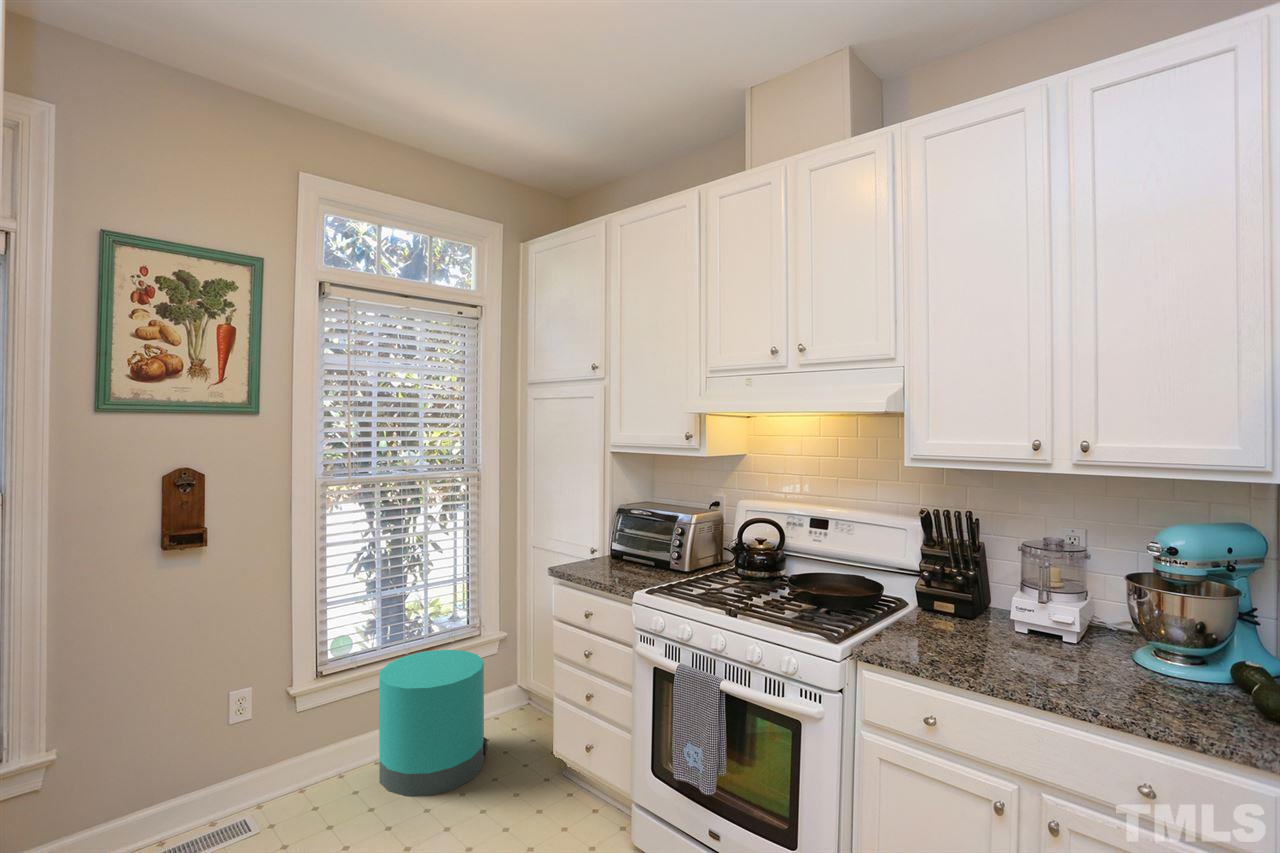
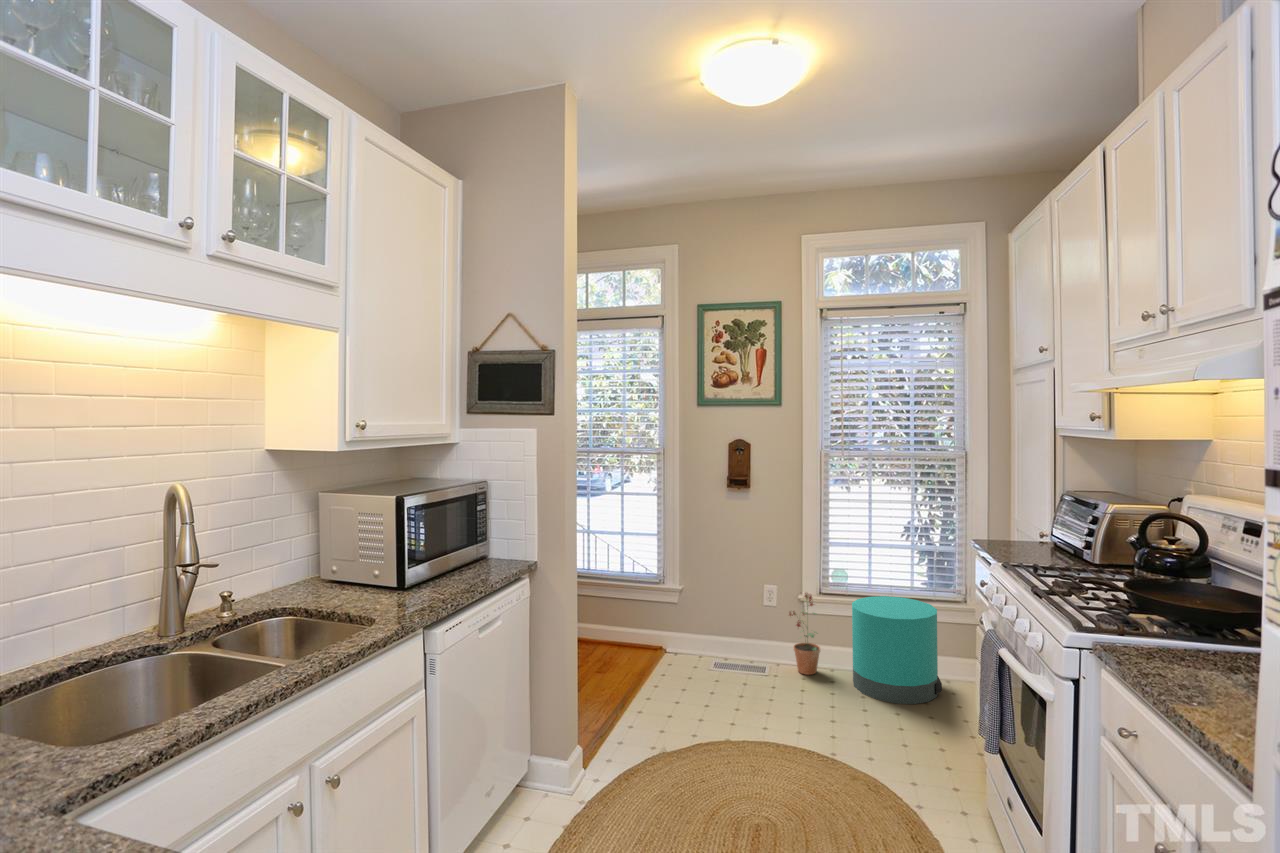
potted plant: none [273,683,333,808] -> present [789,593,820,675]

